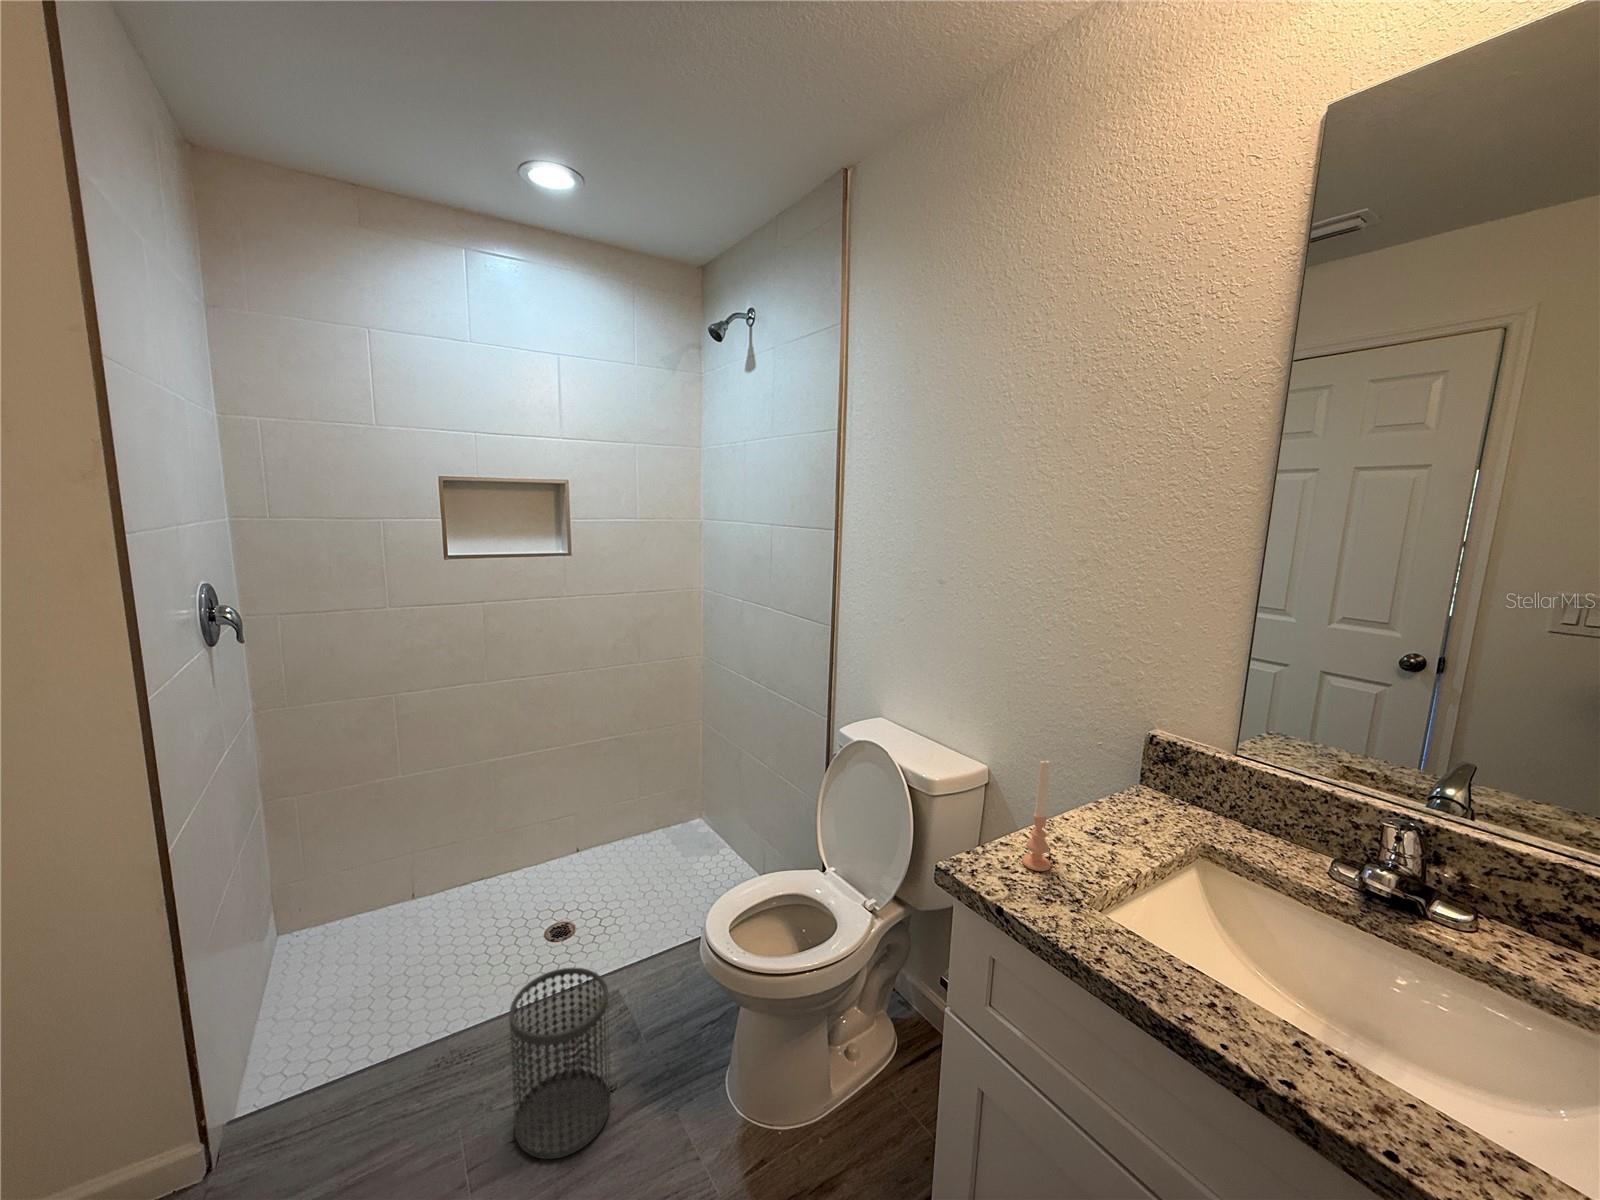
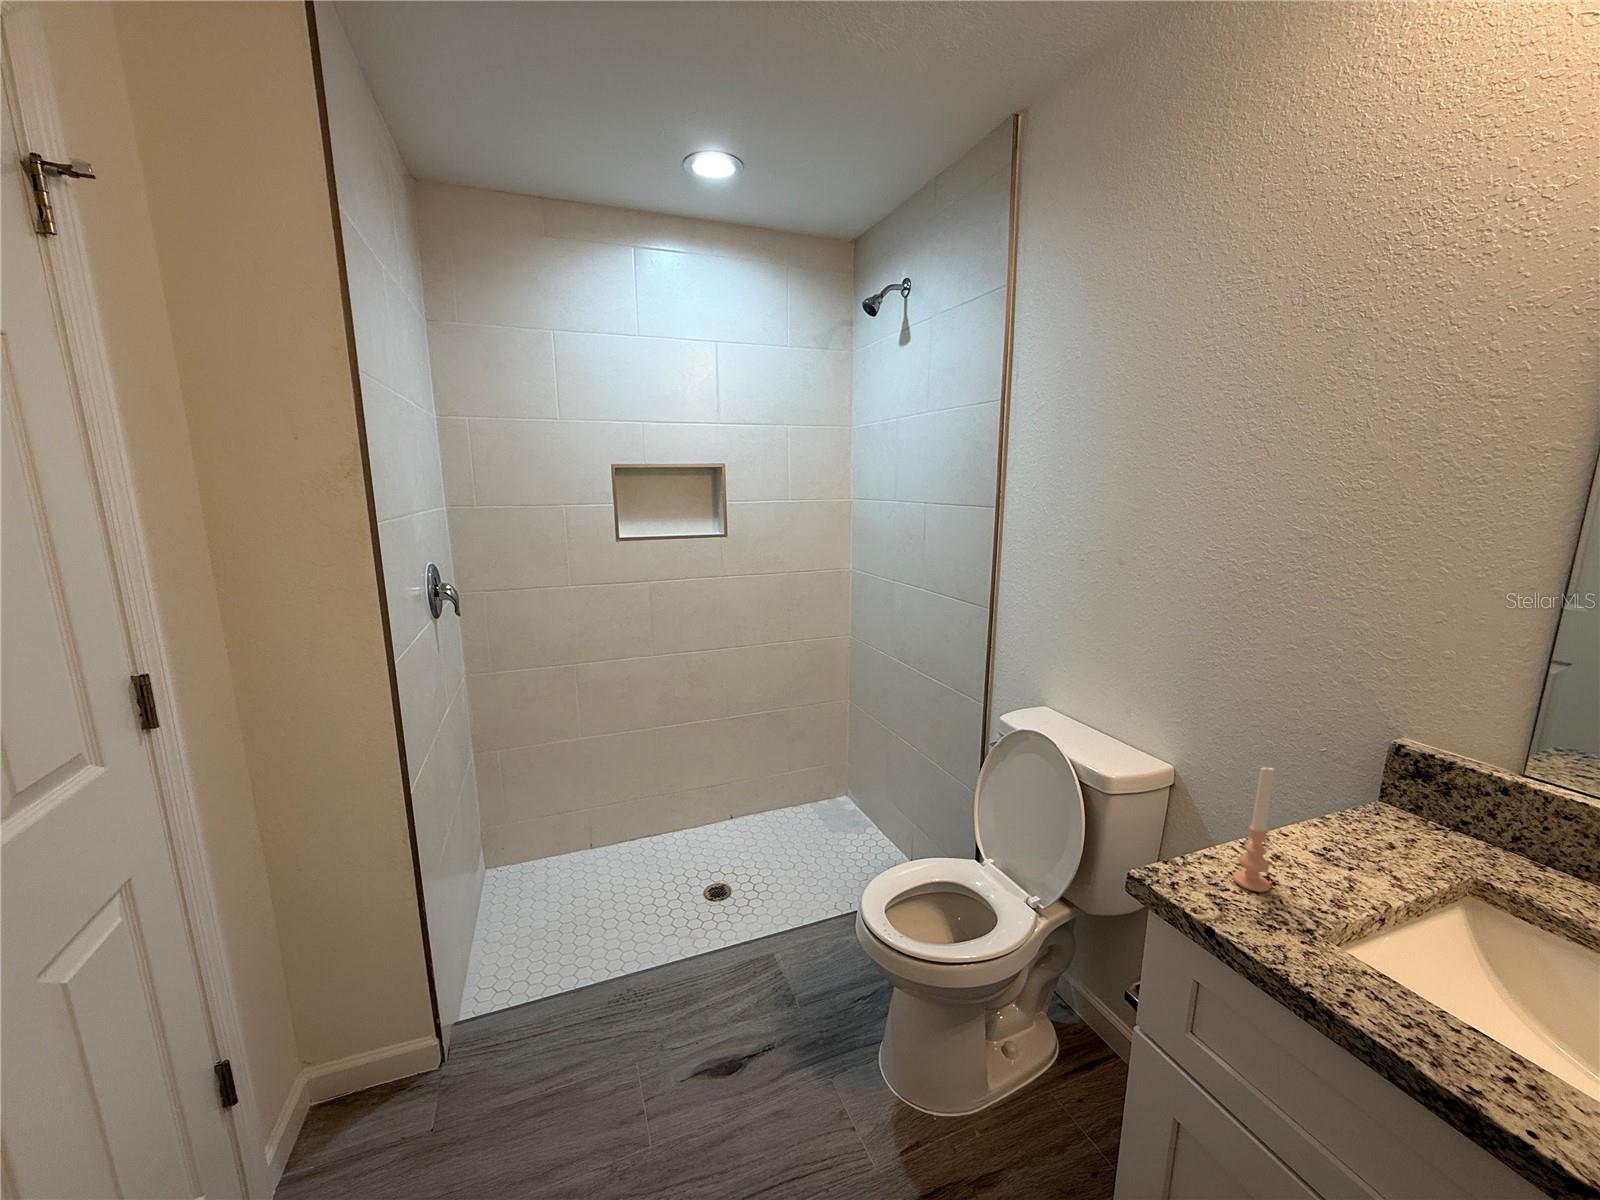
wastebasket: present [509,968,610,1159] -> none [680,930,770,1106]

